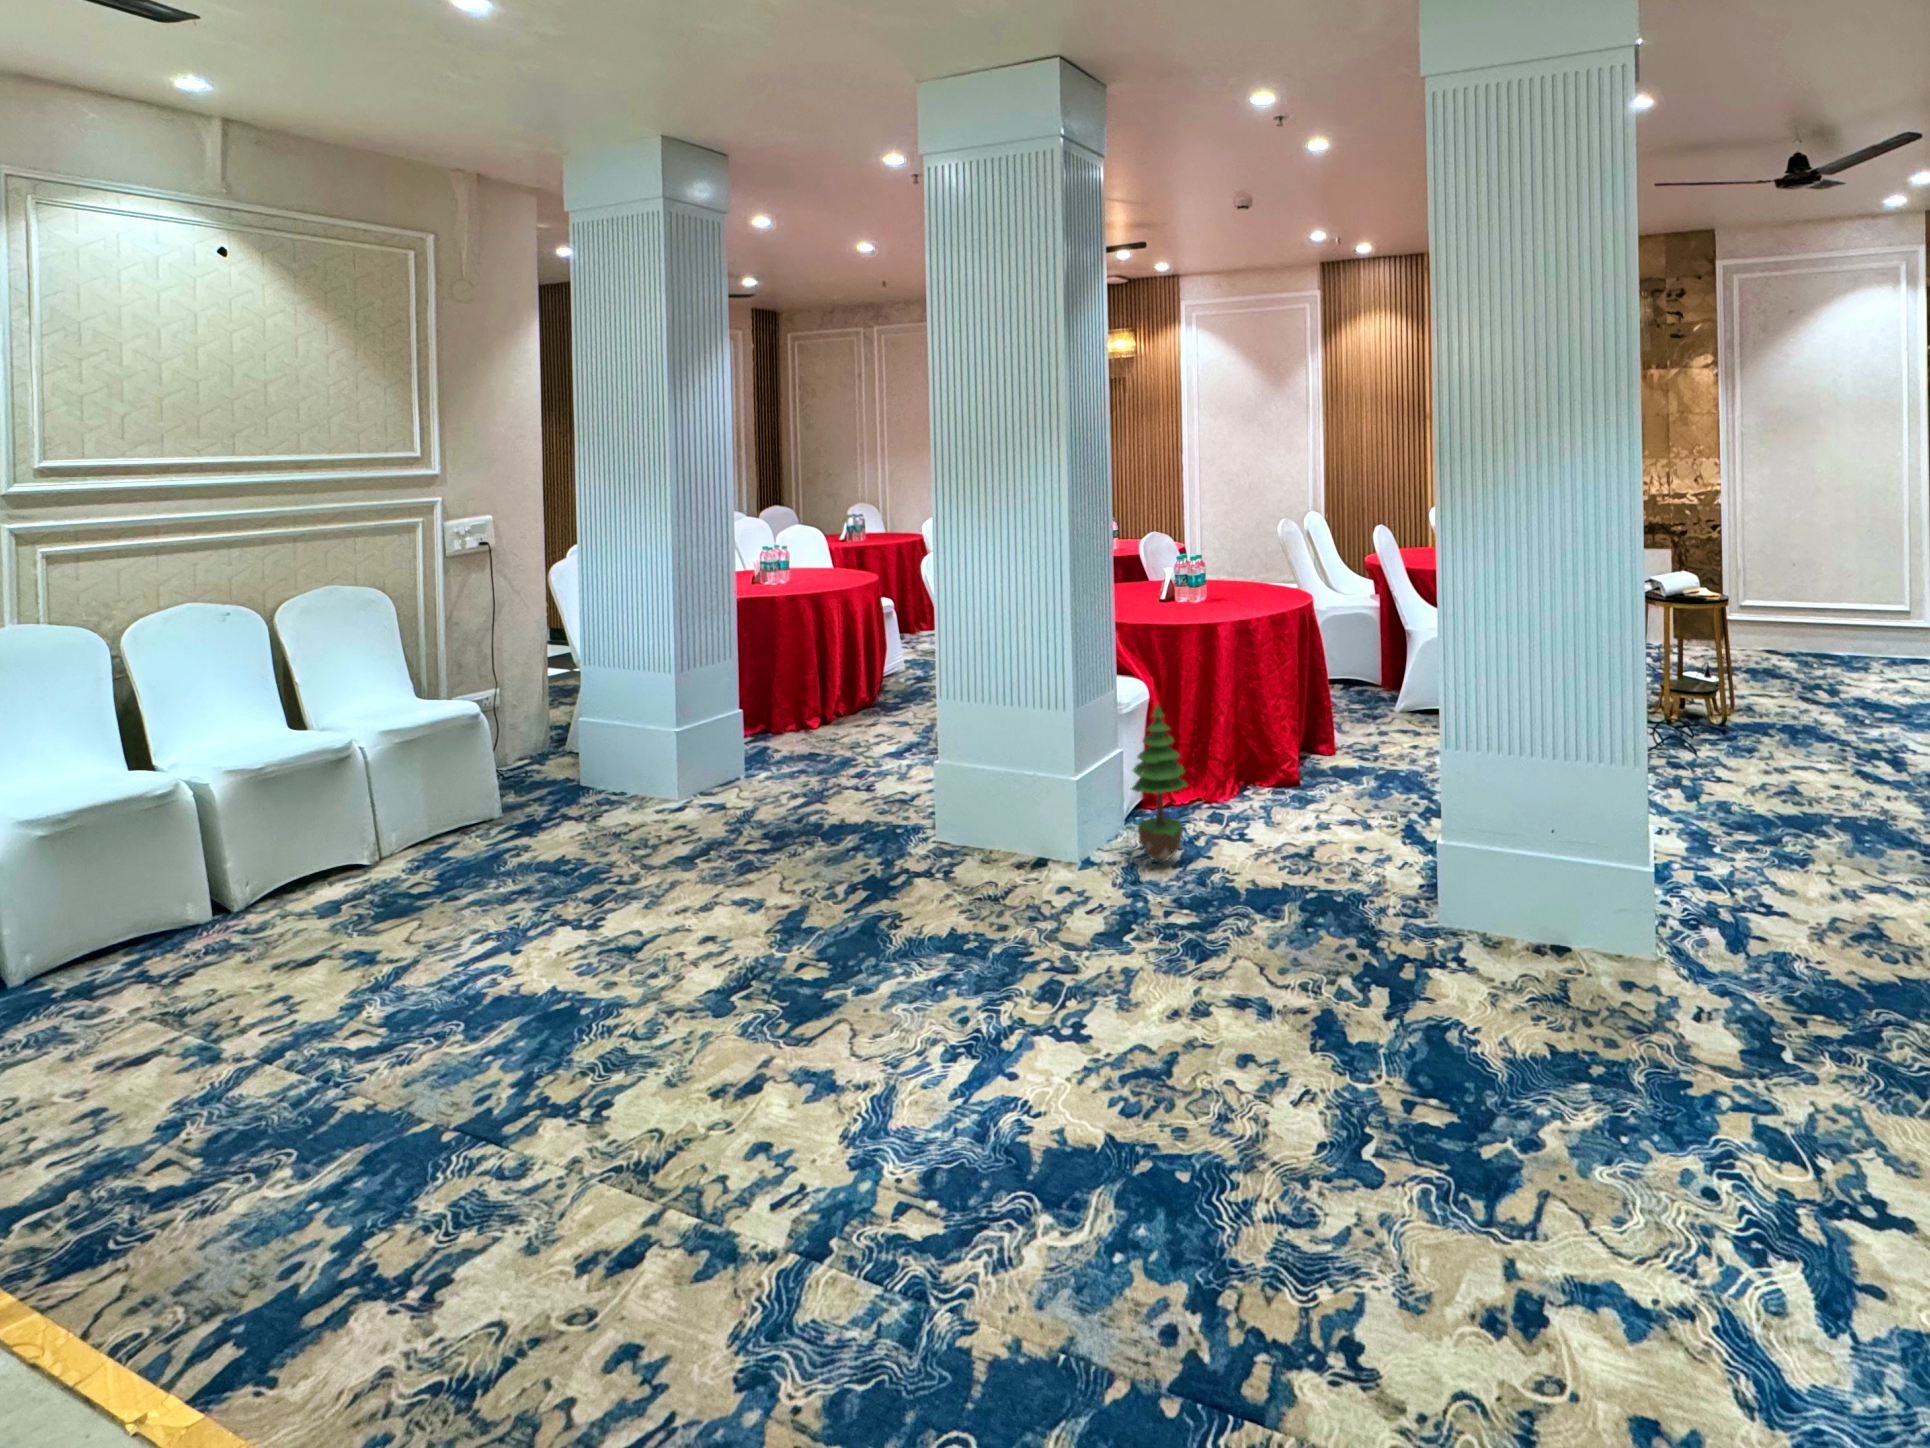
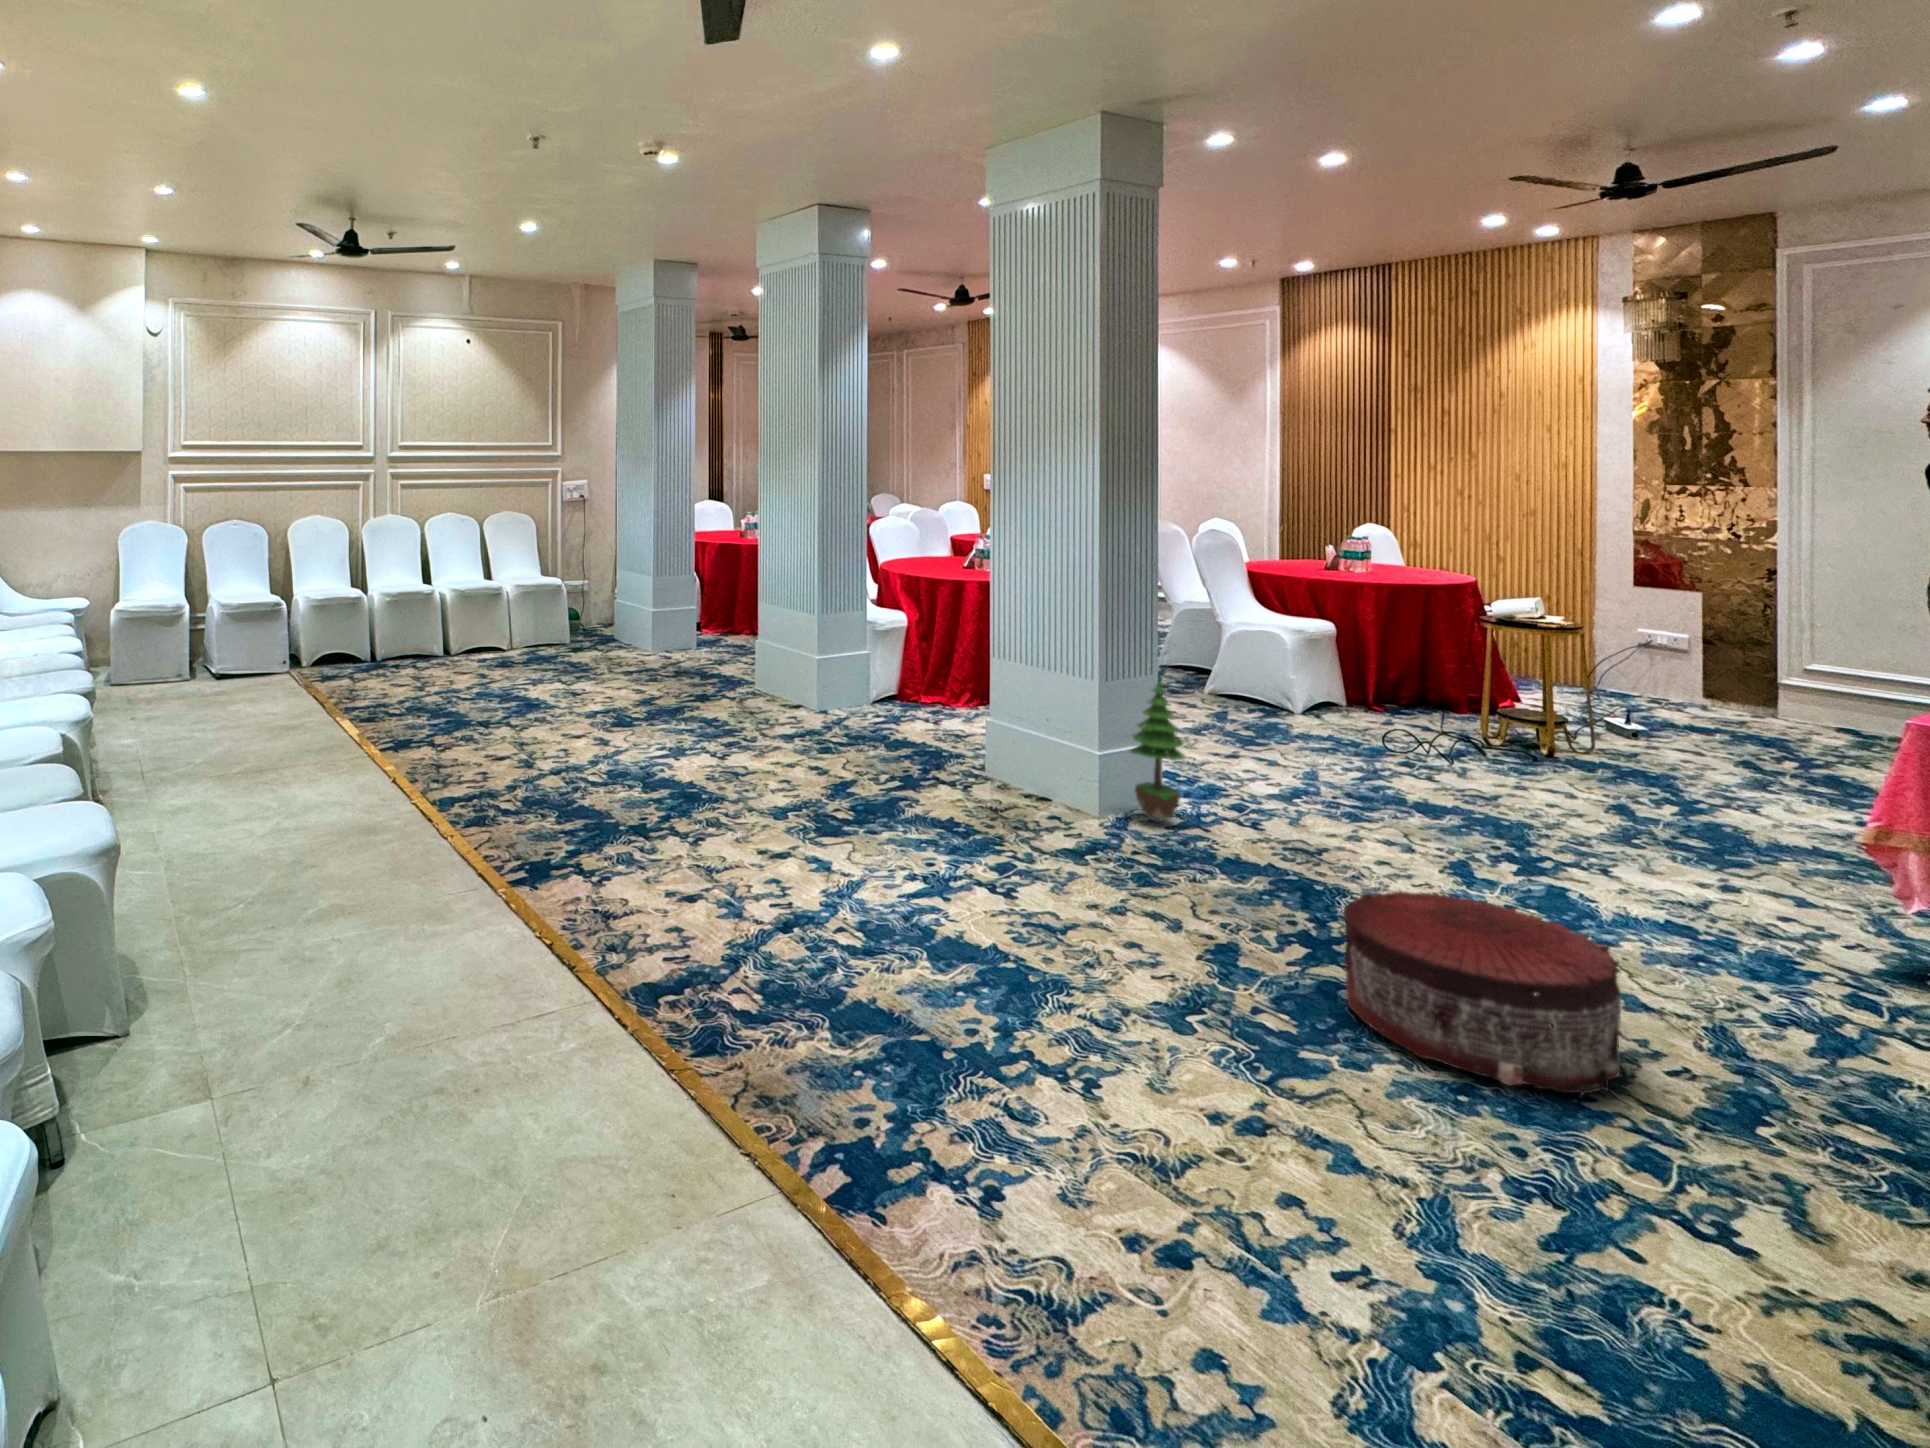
pouf: none [1451,887,1705,1100] -> present [1343,891,1621,1096]

